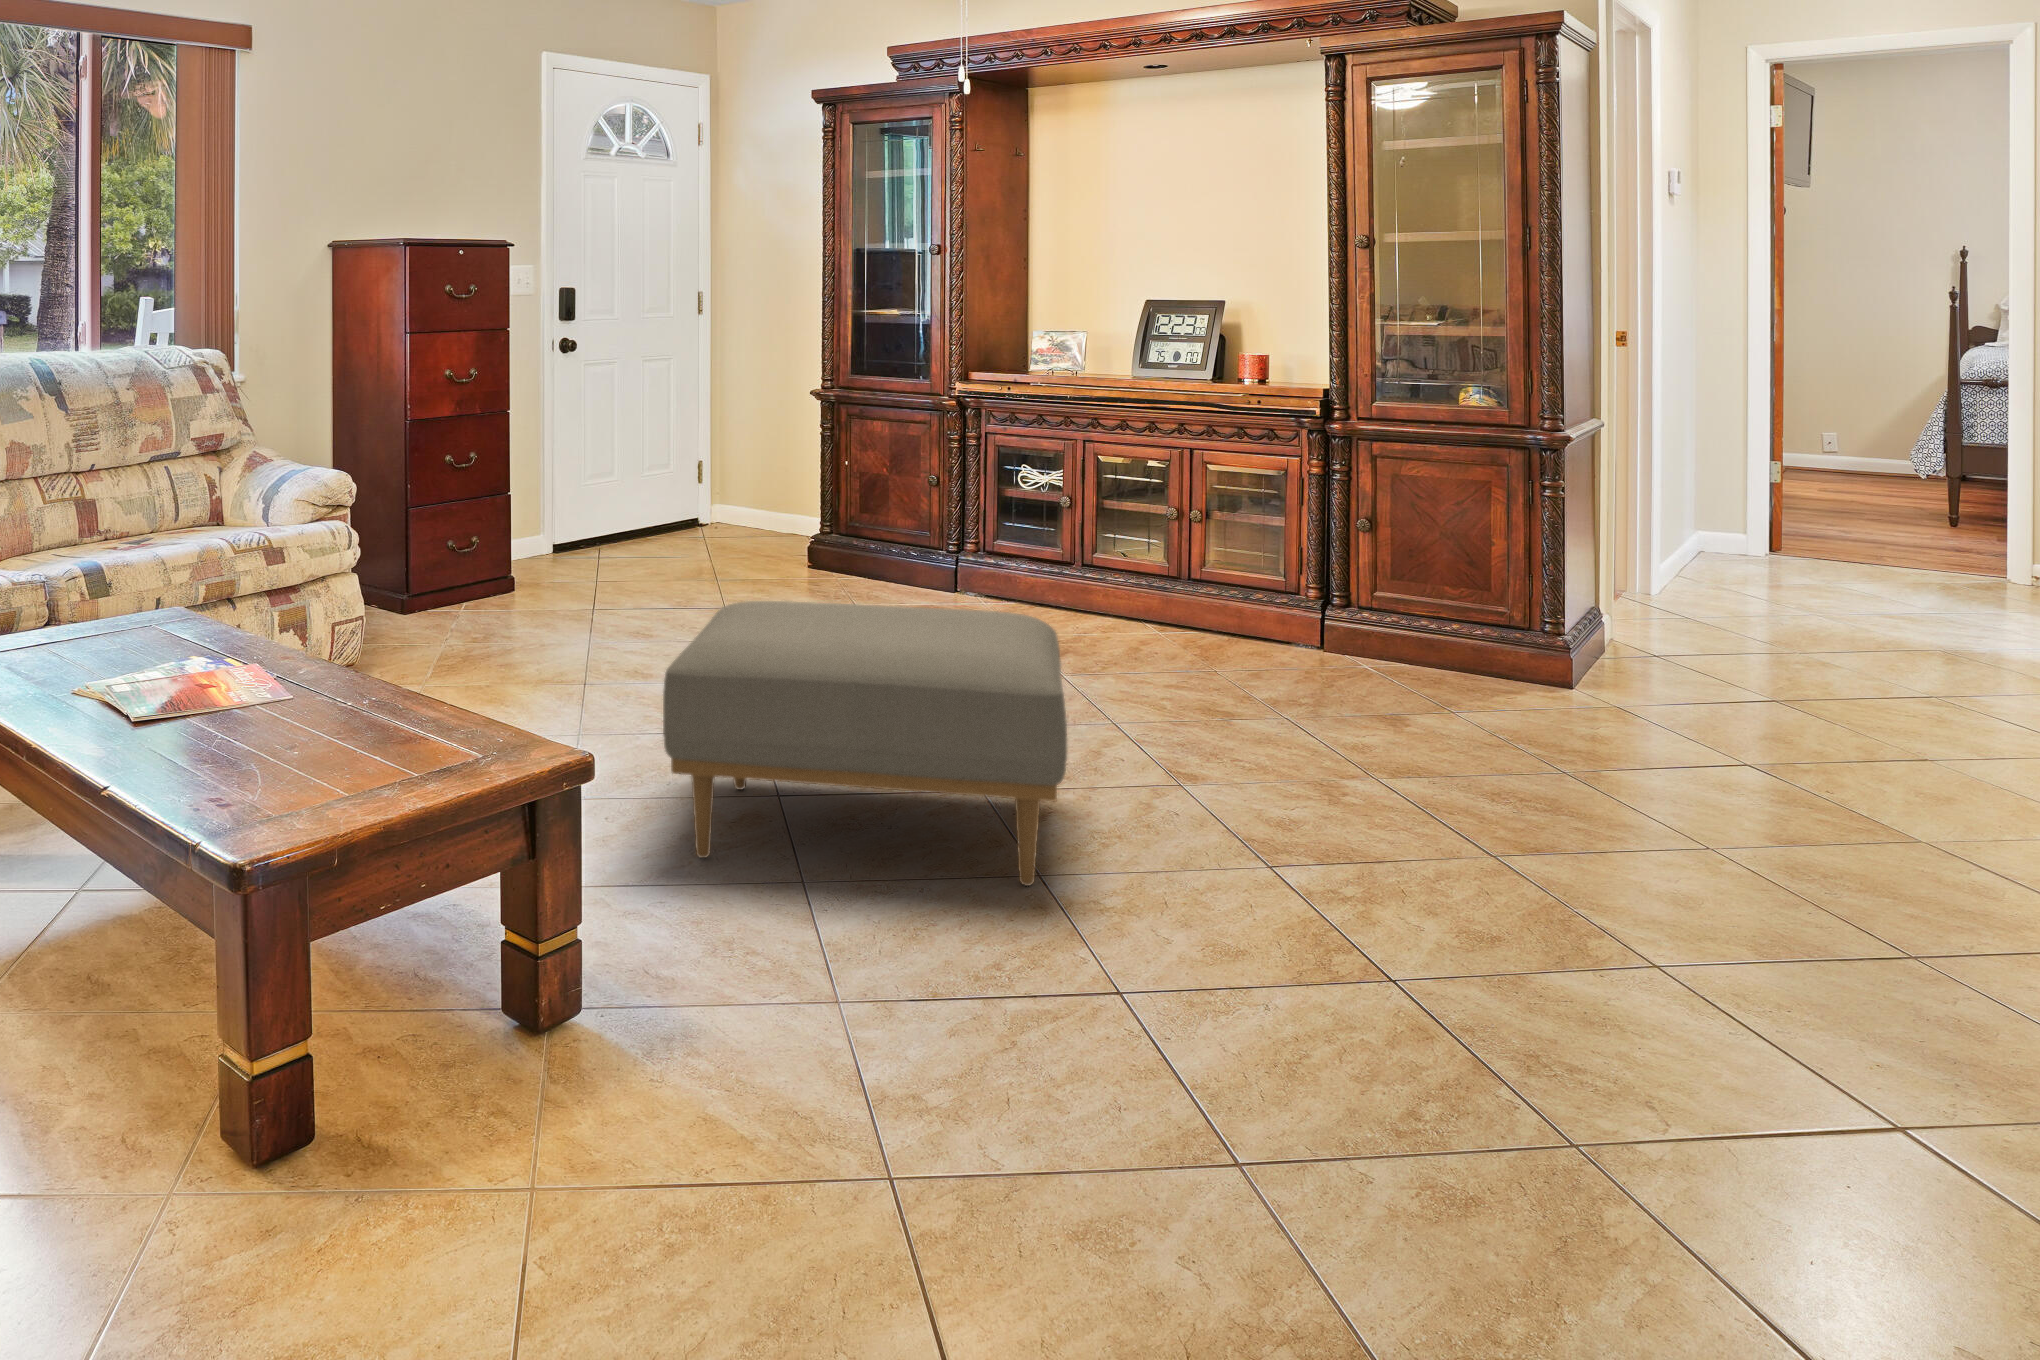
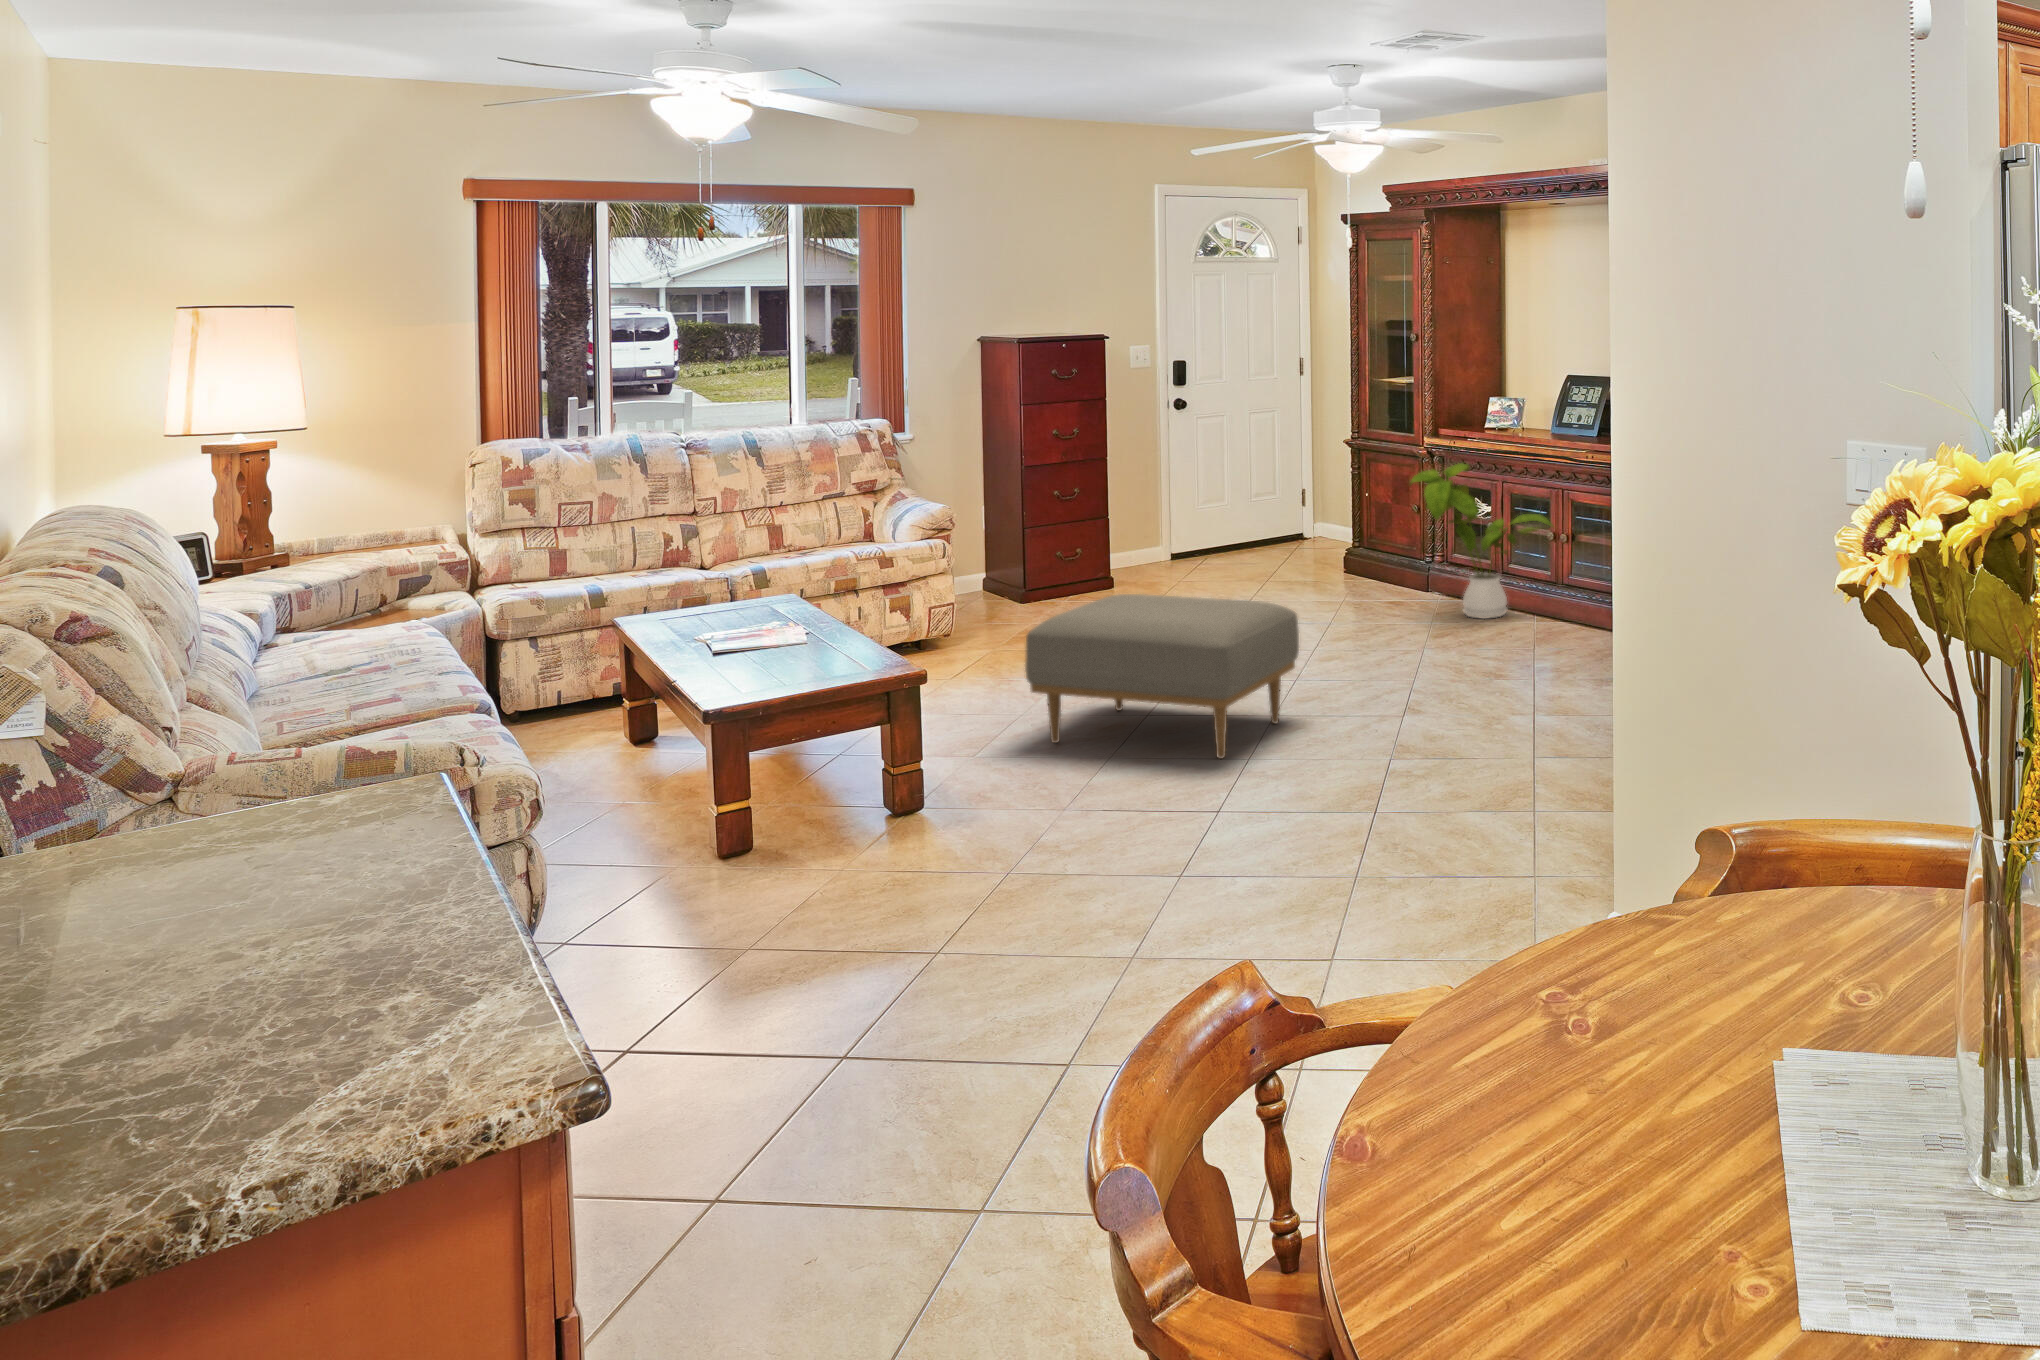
house plant: none [986,413,1199,628] -> present [1410,463,1553,618]

